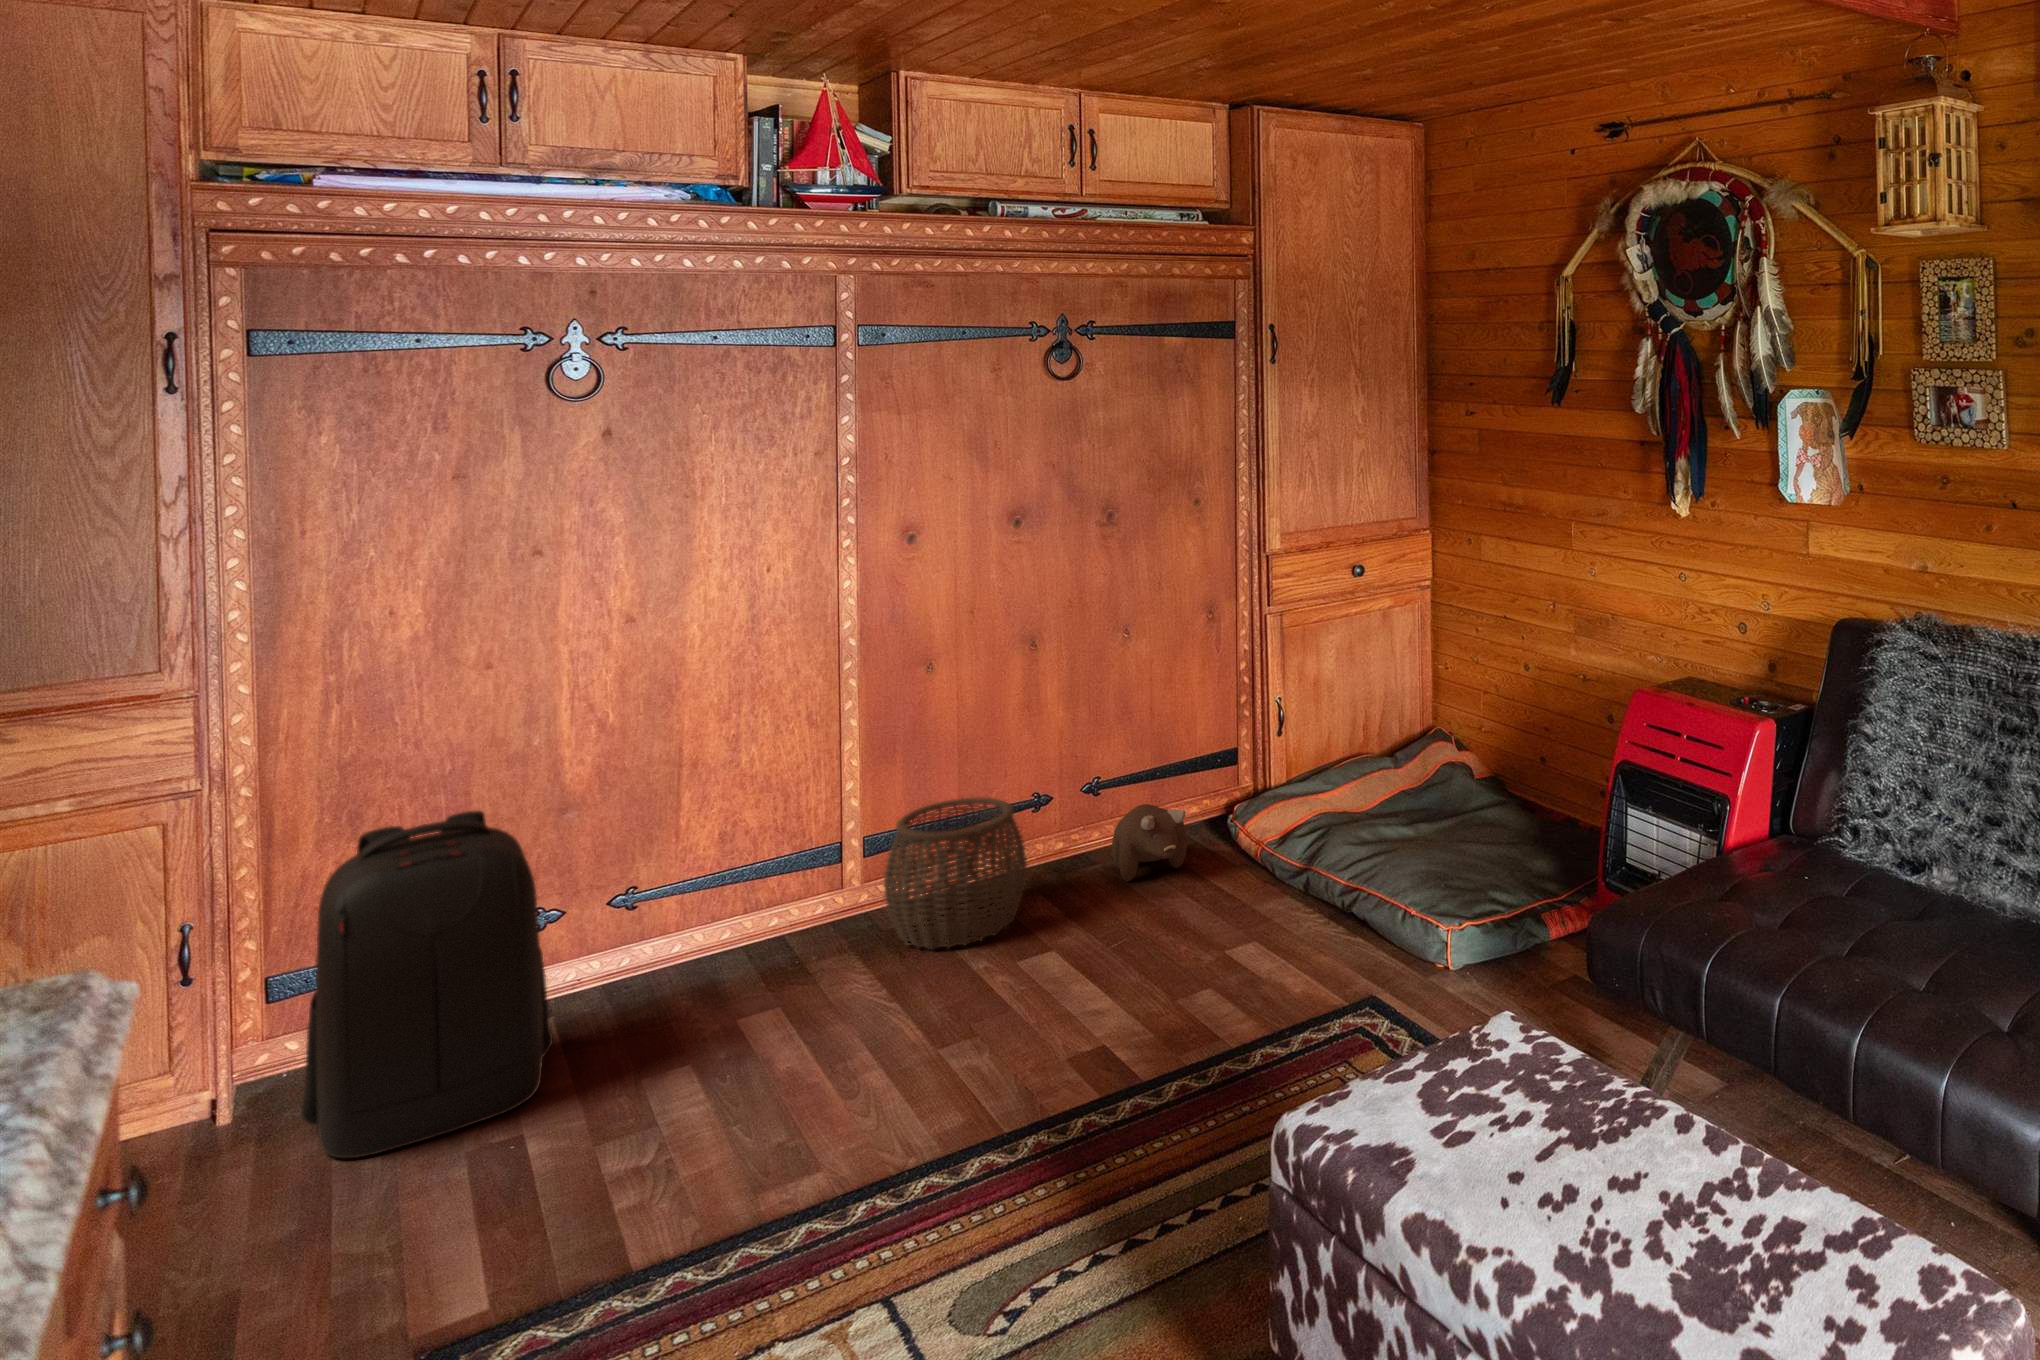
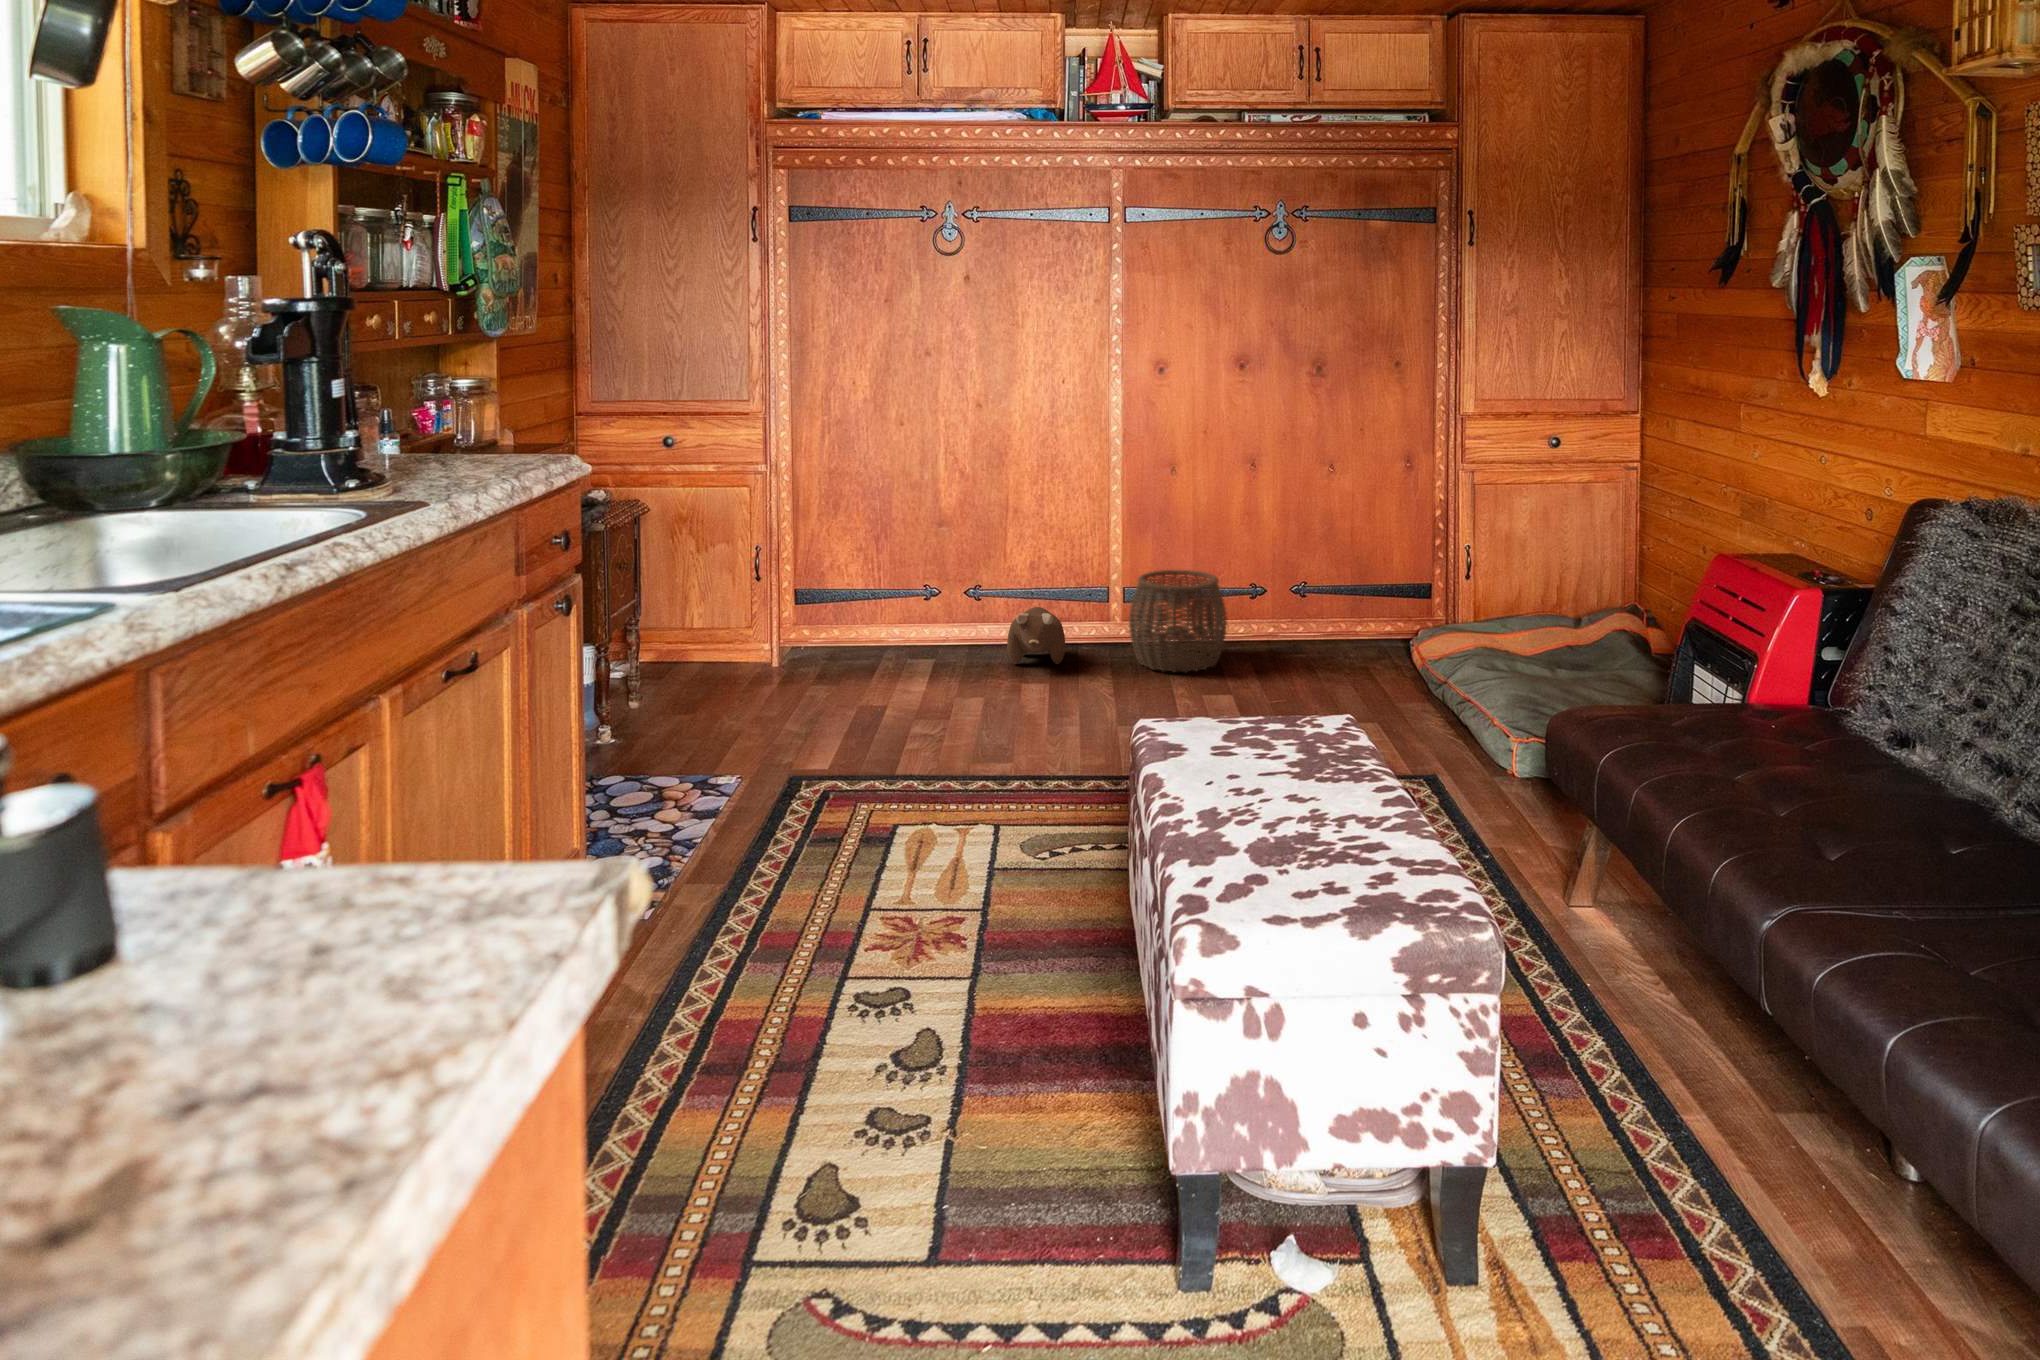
plush toy: present [1112,804,1187,881] -> present [1007,607,1065,664]
backpack: present [301,811,553,1158] -> none [802,510,923,690]

